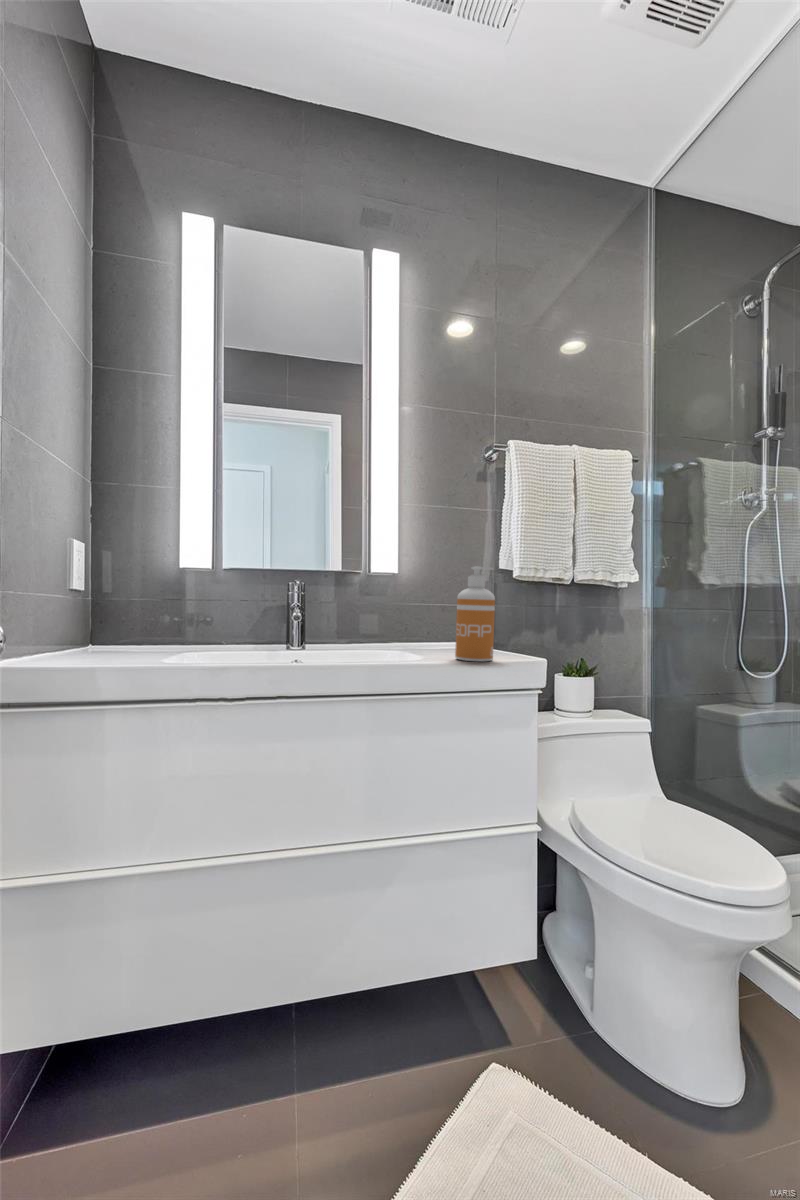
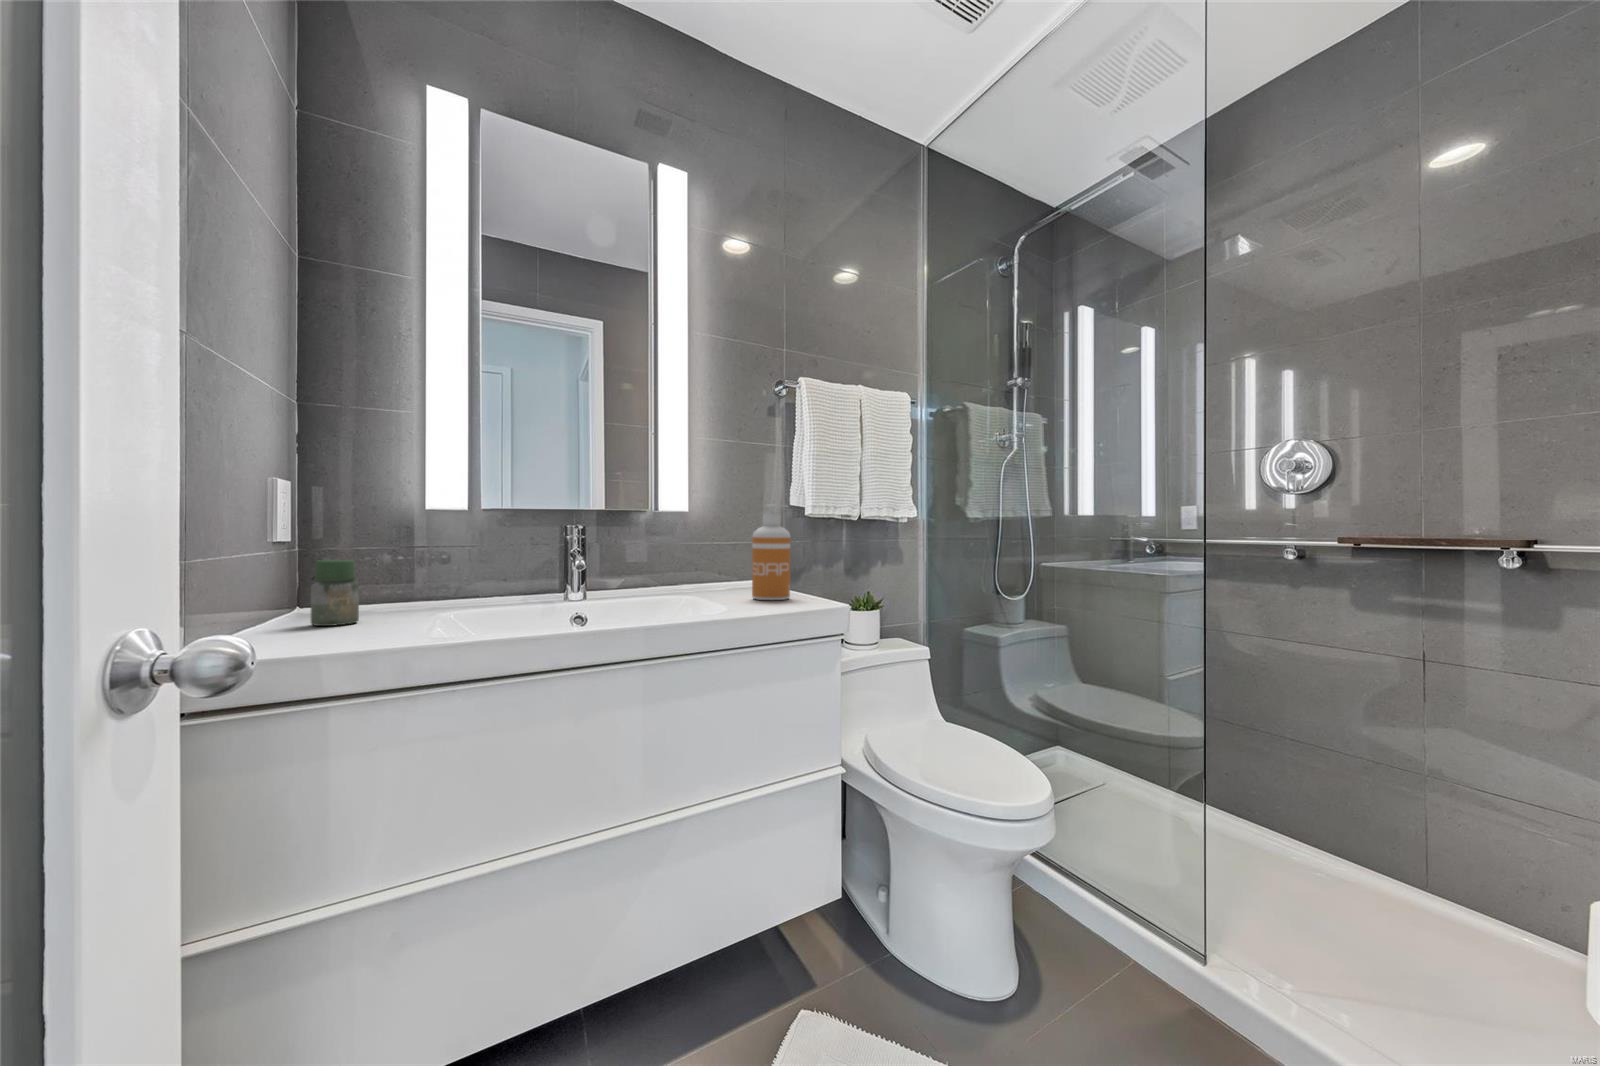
jar: none [75,606,113,660] -> present [311,560,359,626]

